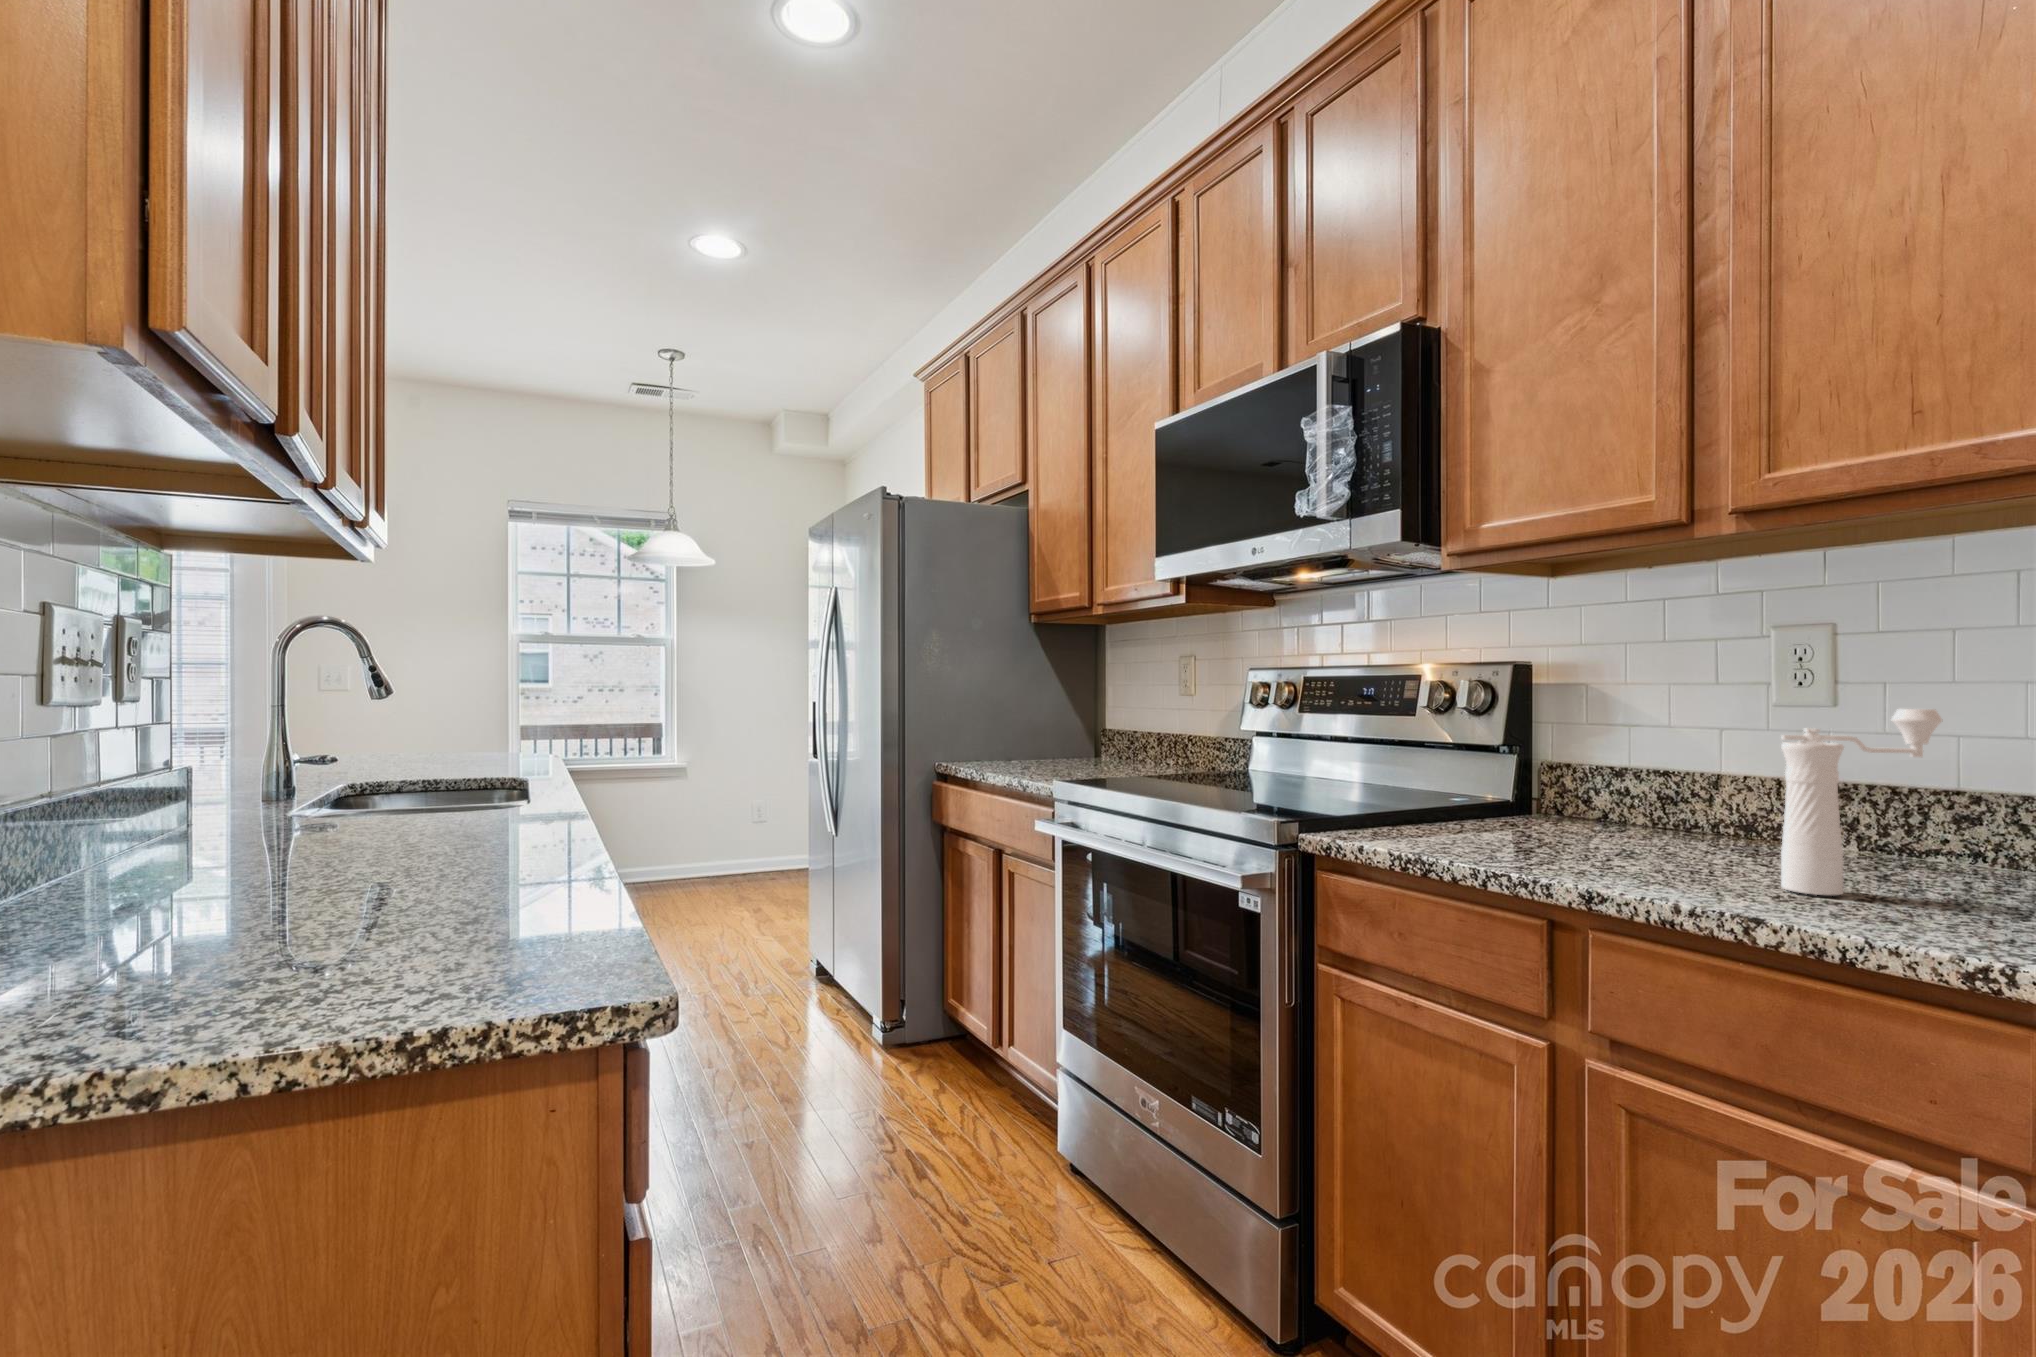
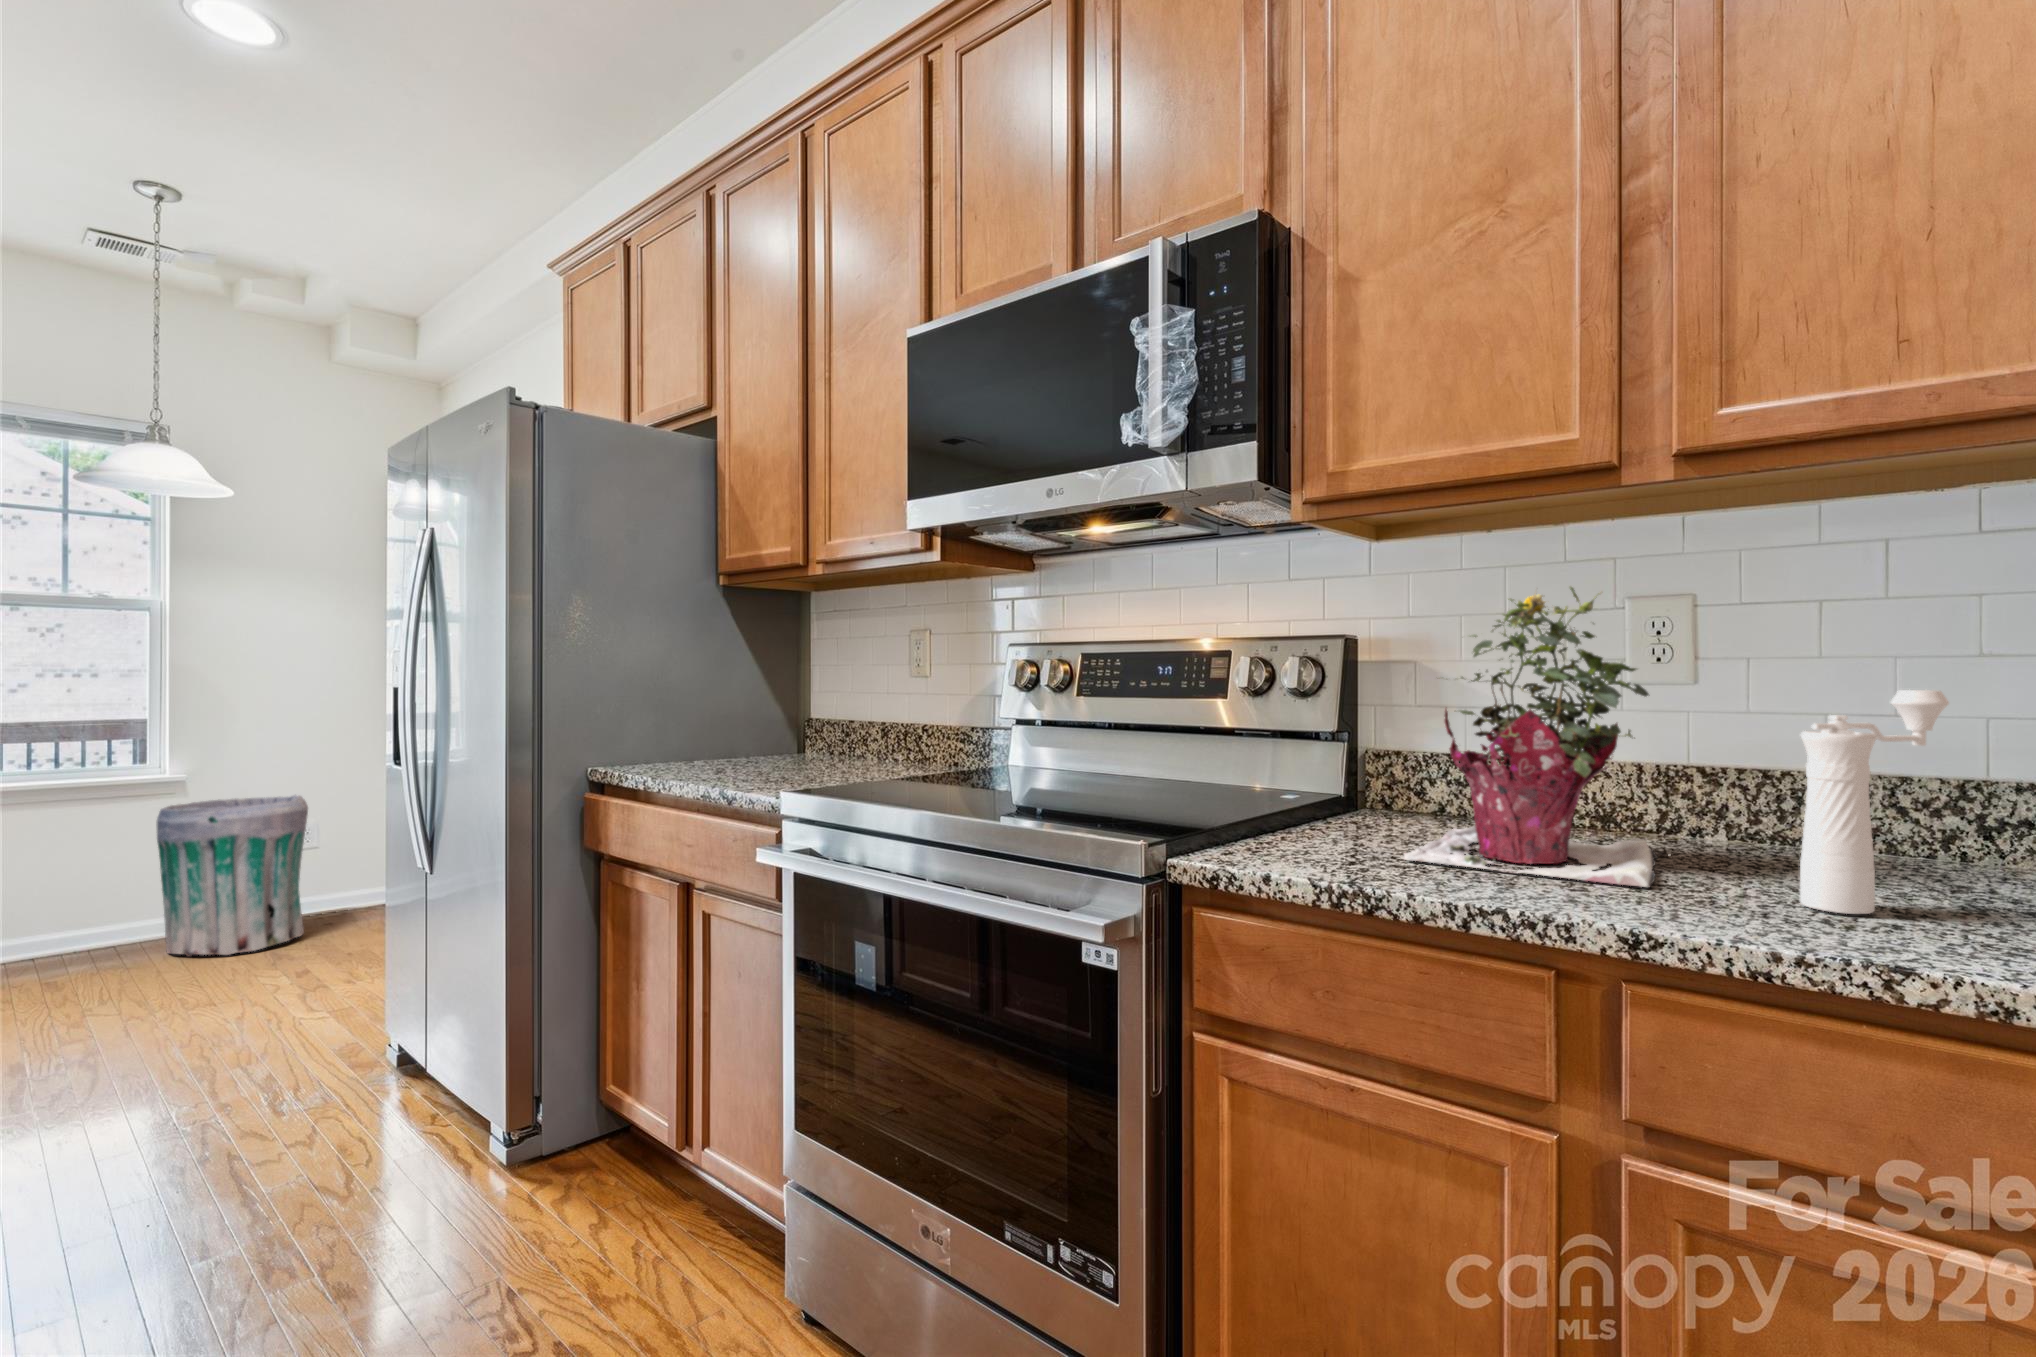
potted plant: none [1486,618,1758,870] -> present [1404,587,1657,887]
trash can: none [681,780,772,895] -> present [157,795,308,957]

